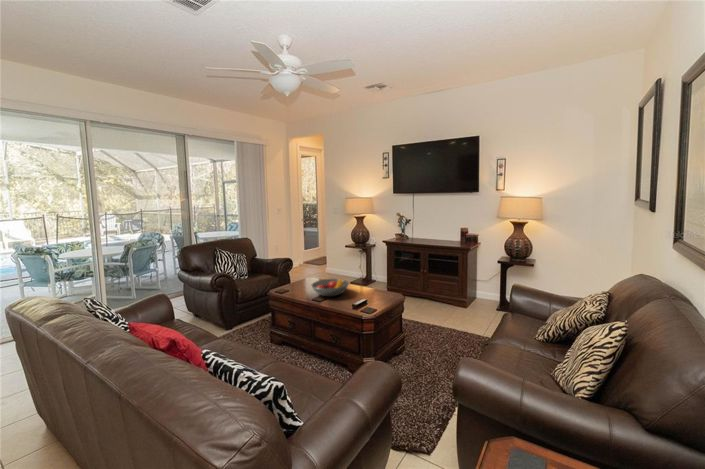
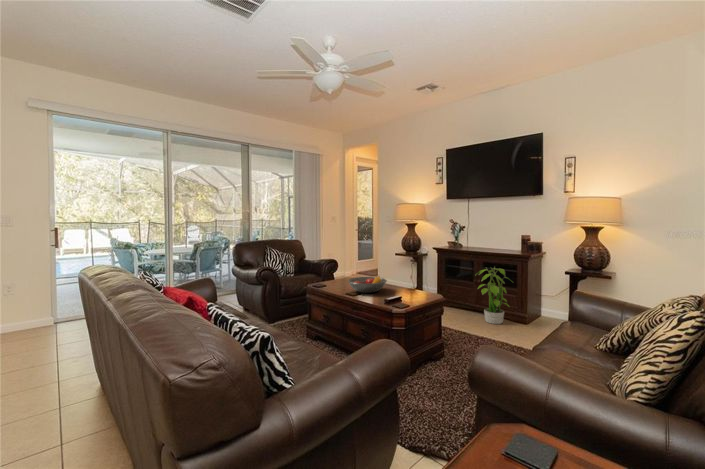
potted plant: none [422,258,456,311] -> present [476,268,509,324]

